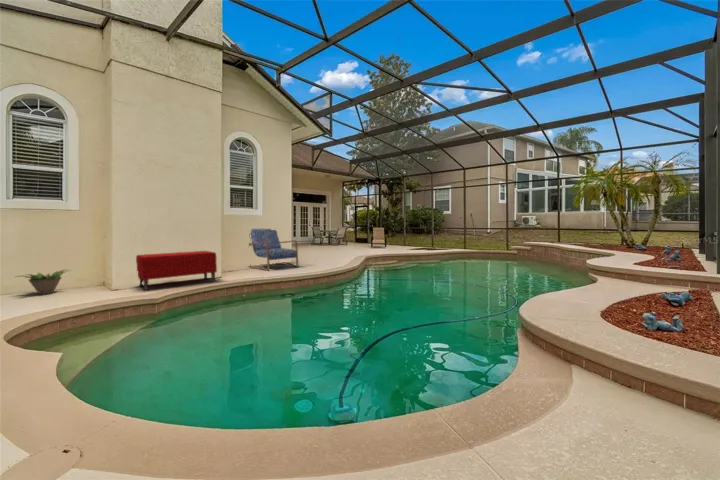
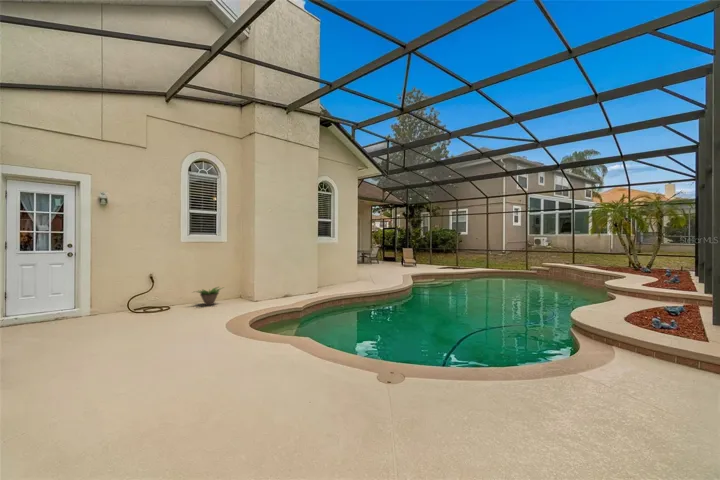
armchair: present [249,228,298,271] -> none [325,253,368,288]
bench: present [136,251,217,290] -> none [267,272,322,303]

